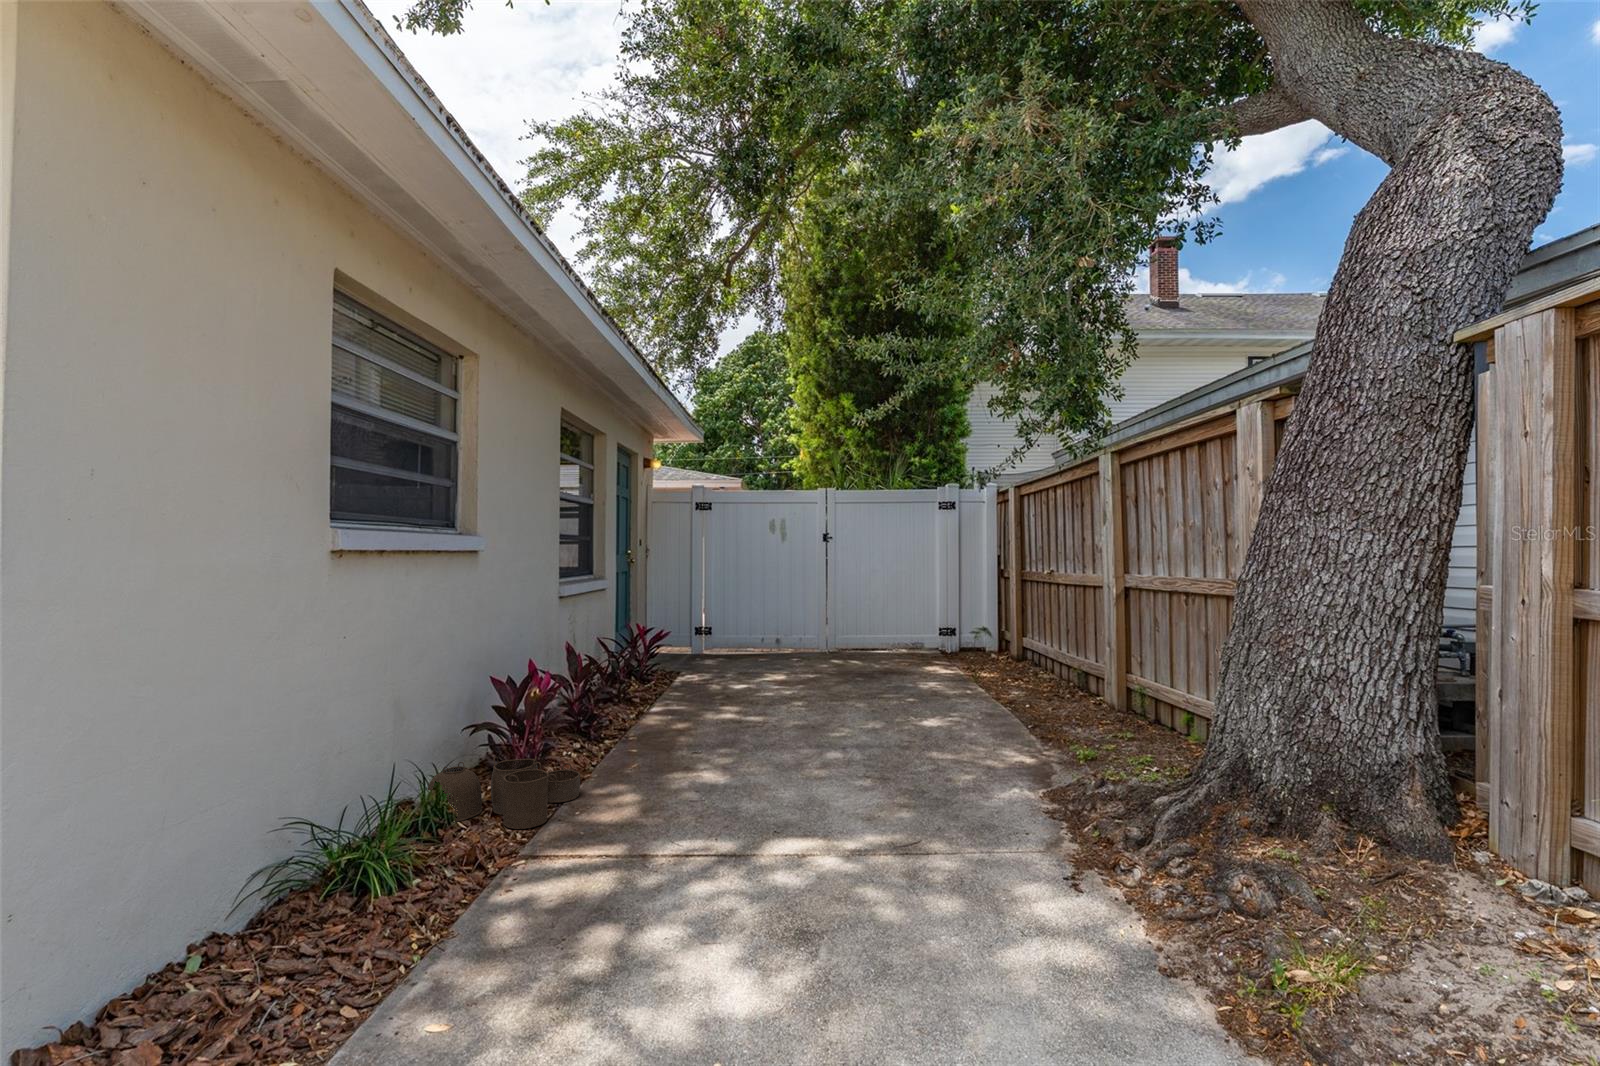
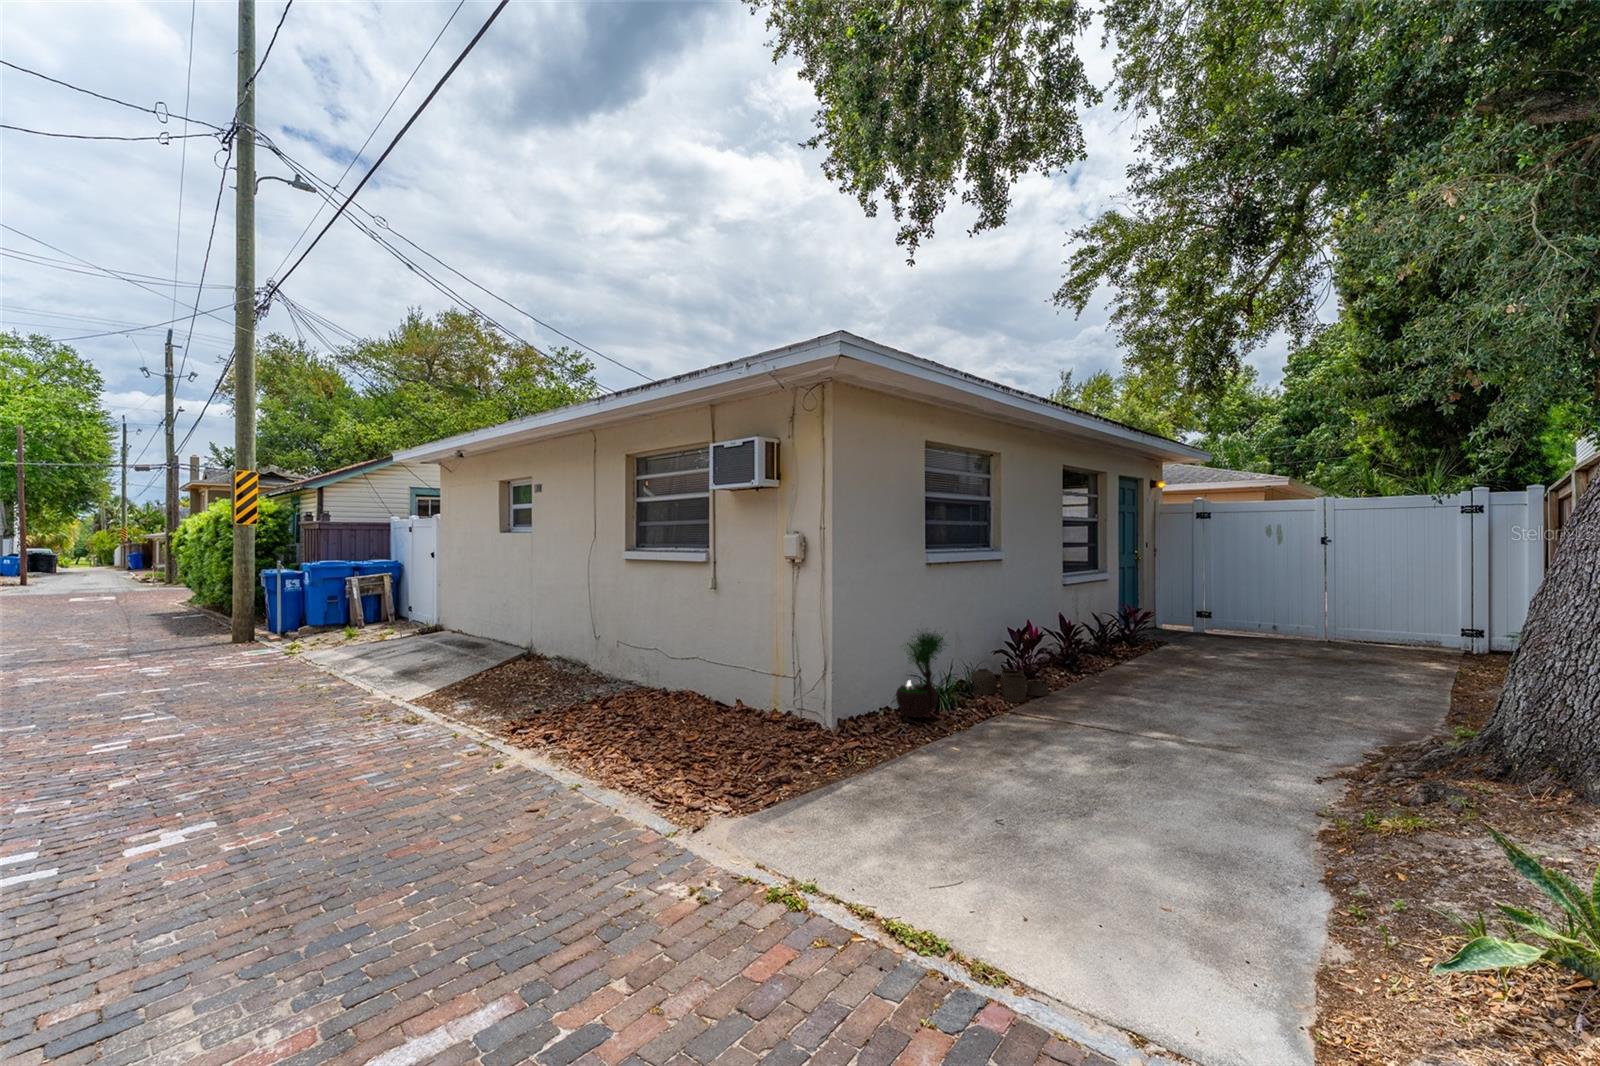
potted tree: none [236,698,402,951] -> present [896,628,947,718]

